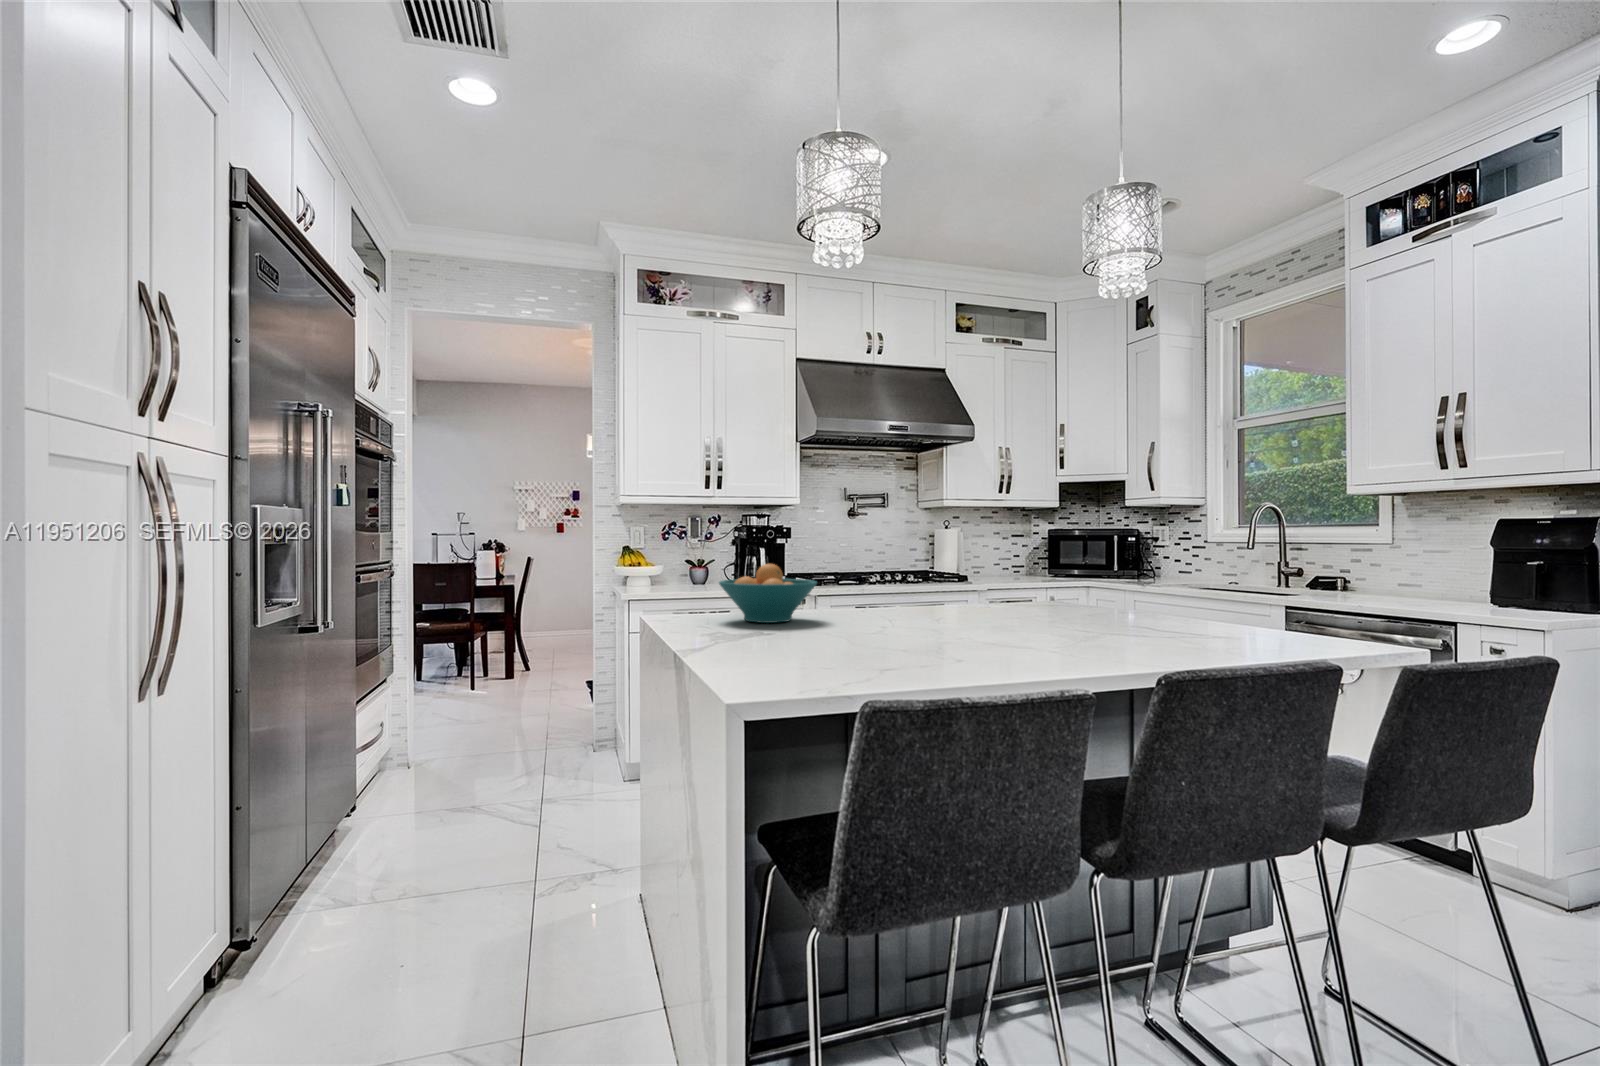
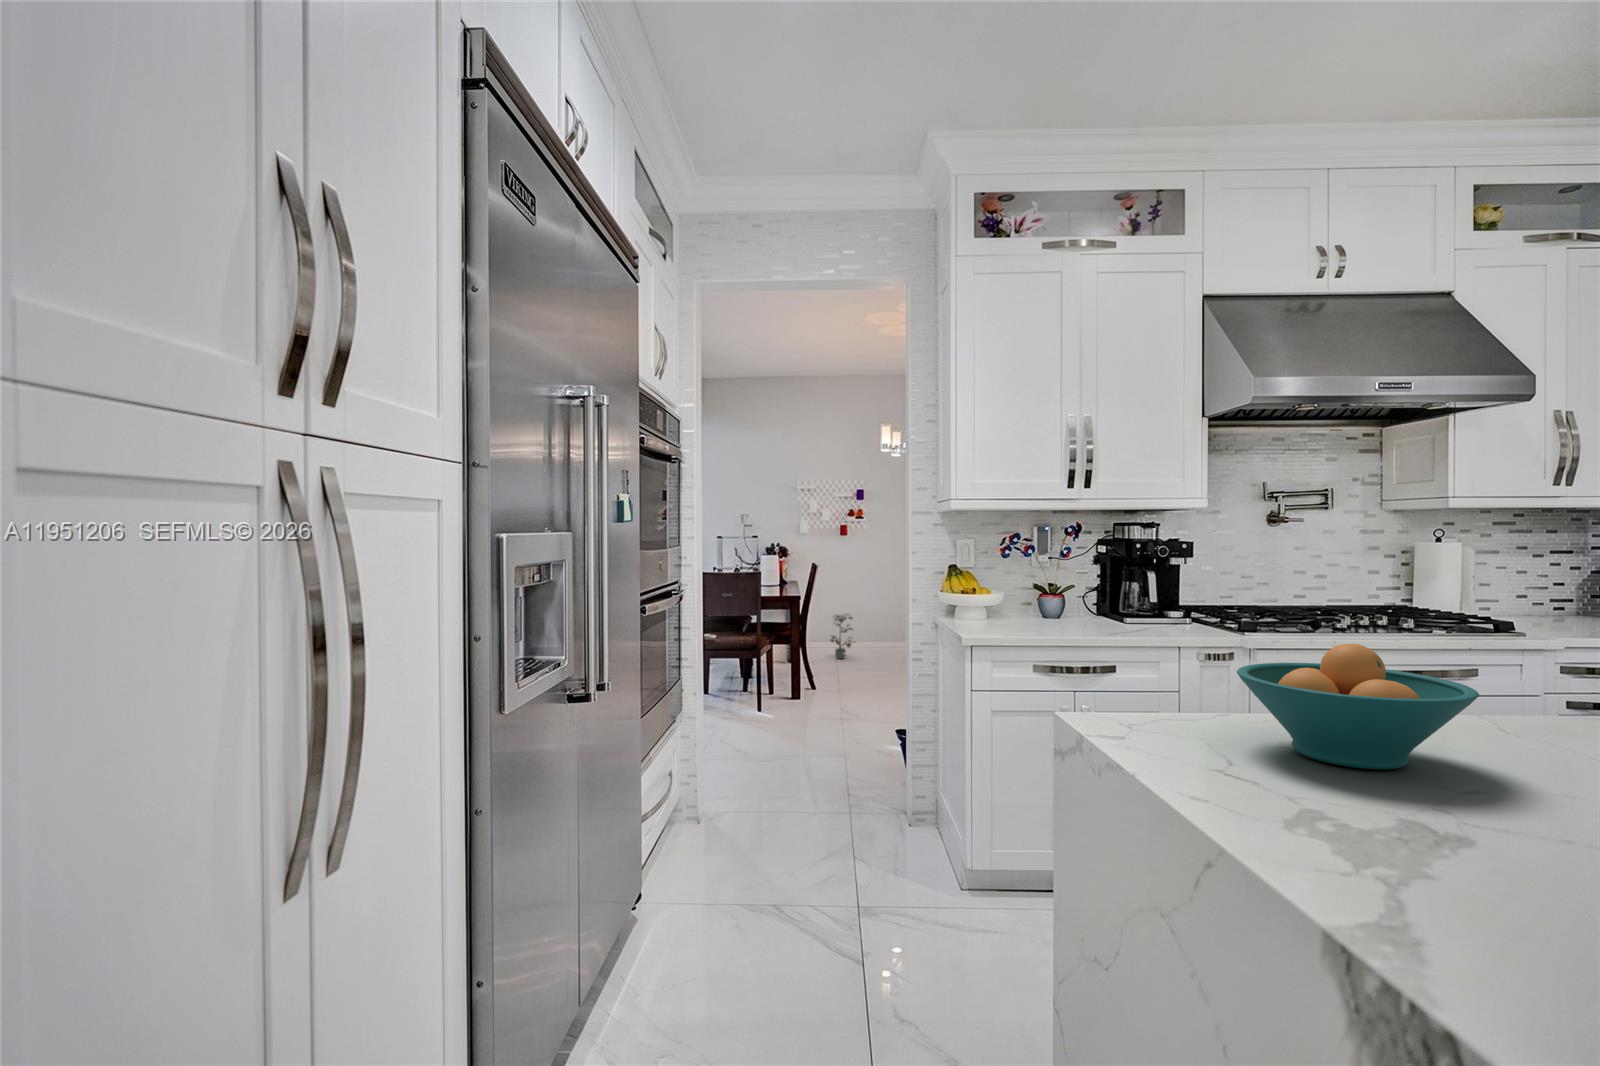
potted plant: none [546,602,573,645] -> present [831,615,853,659]

